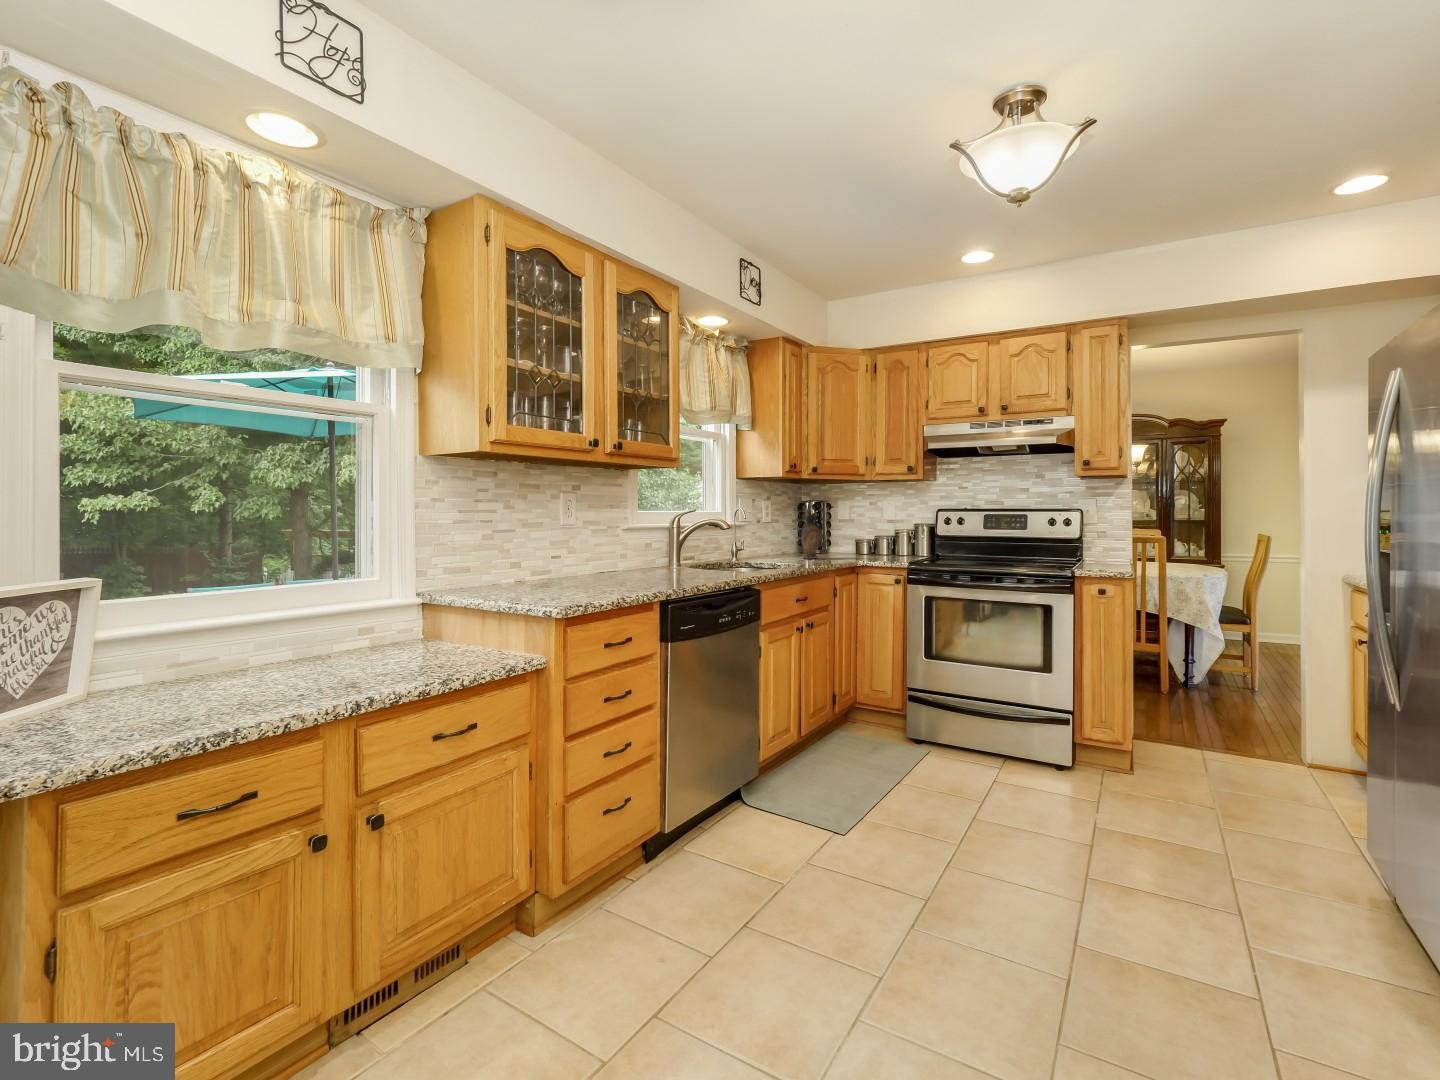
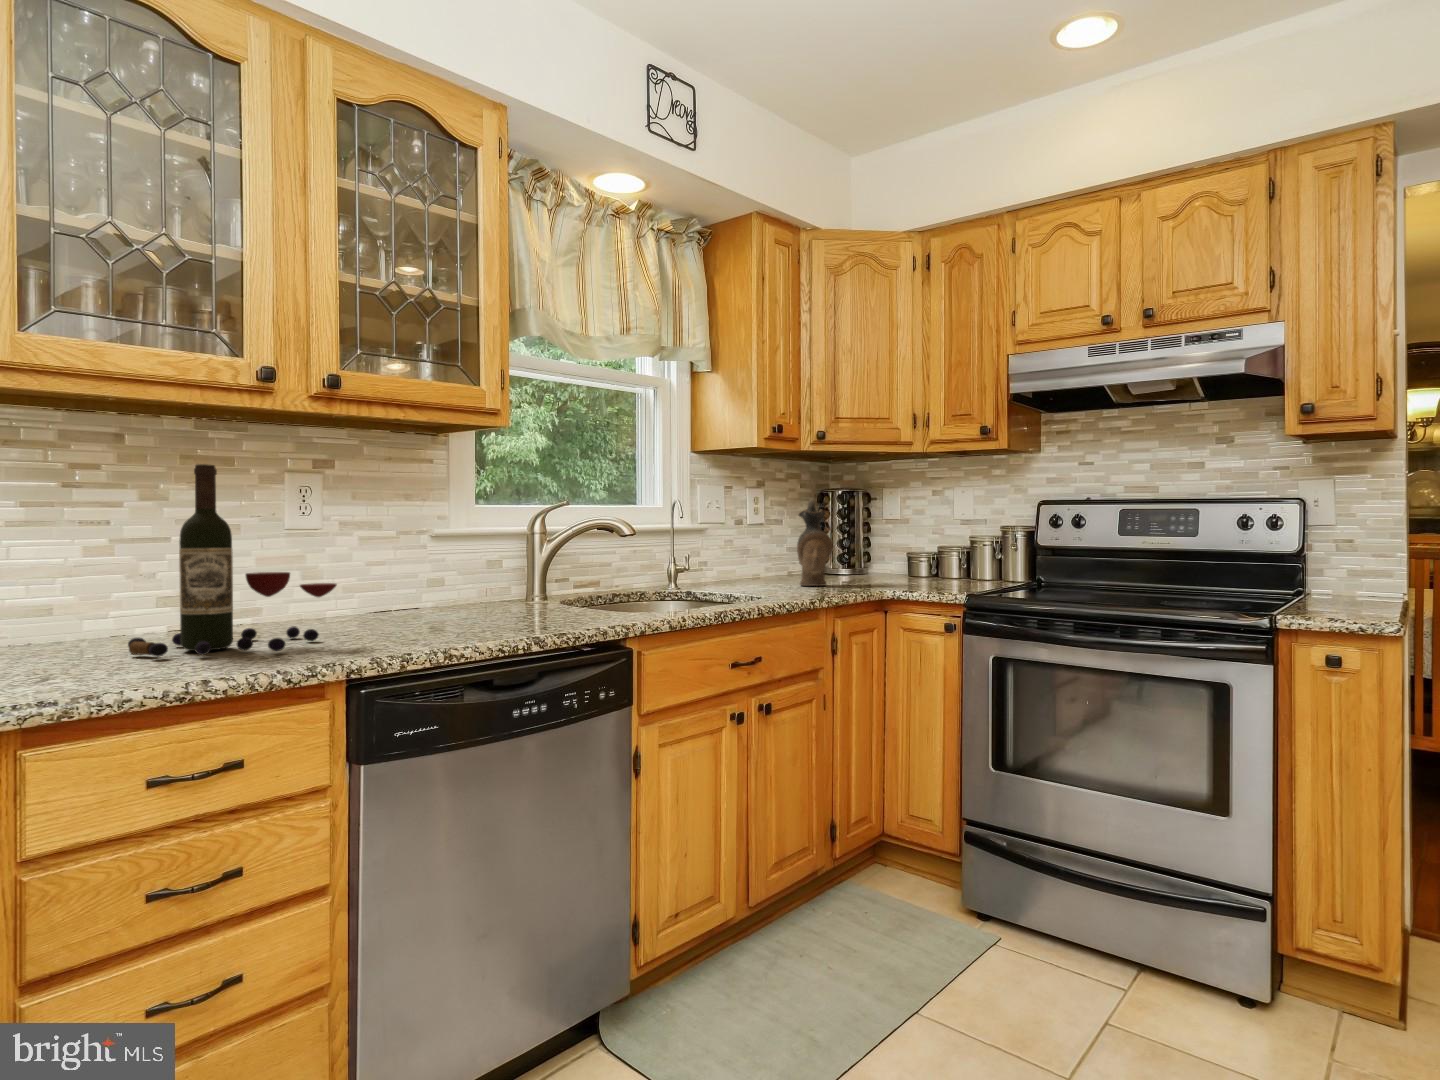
wine bottle: none [539,492,643,593] -> present [128,464,337,657]

